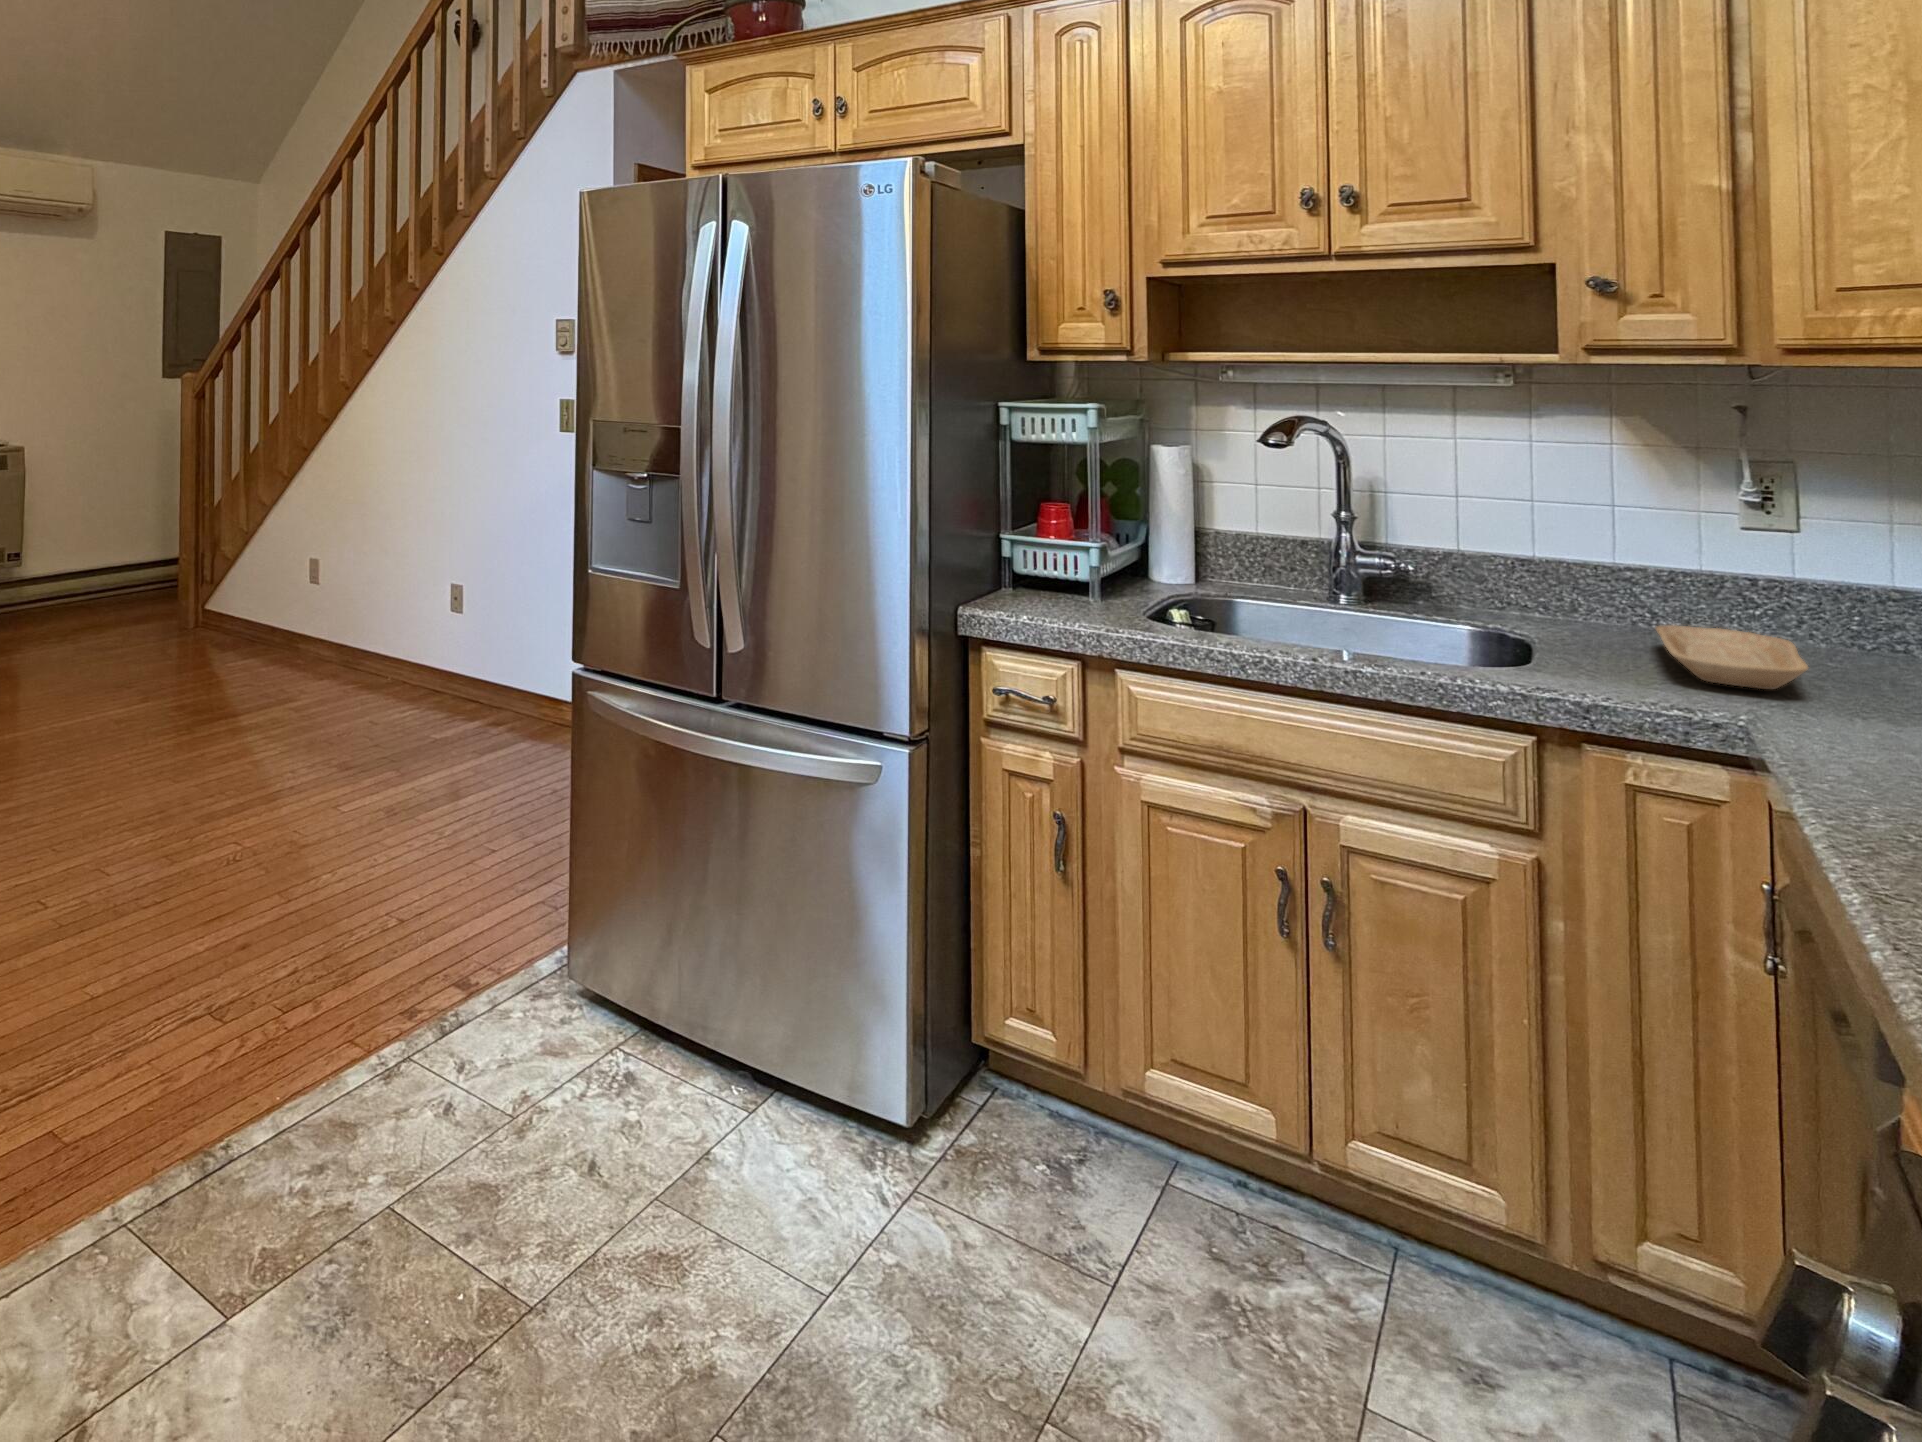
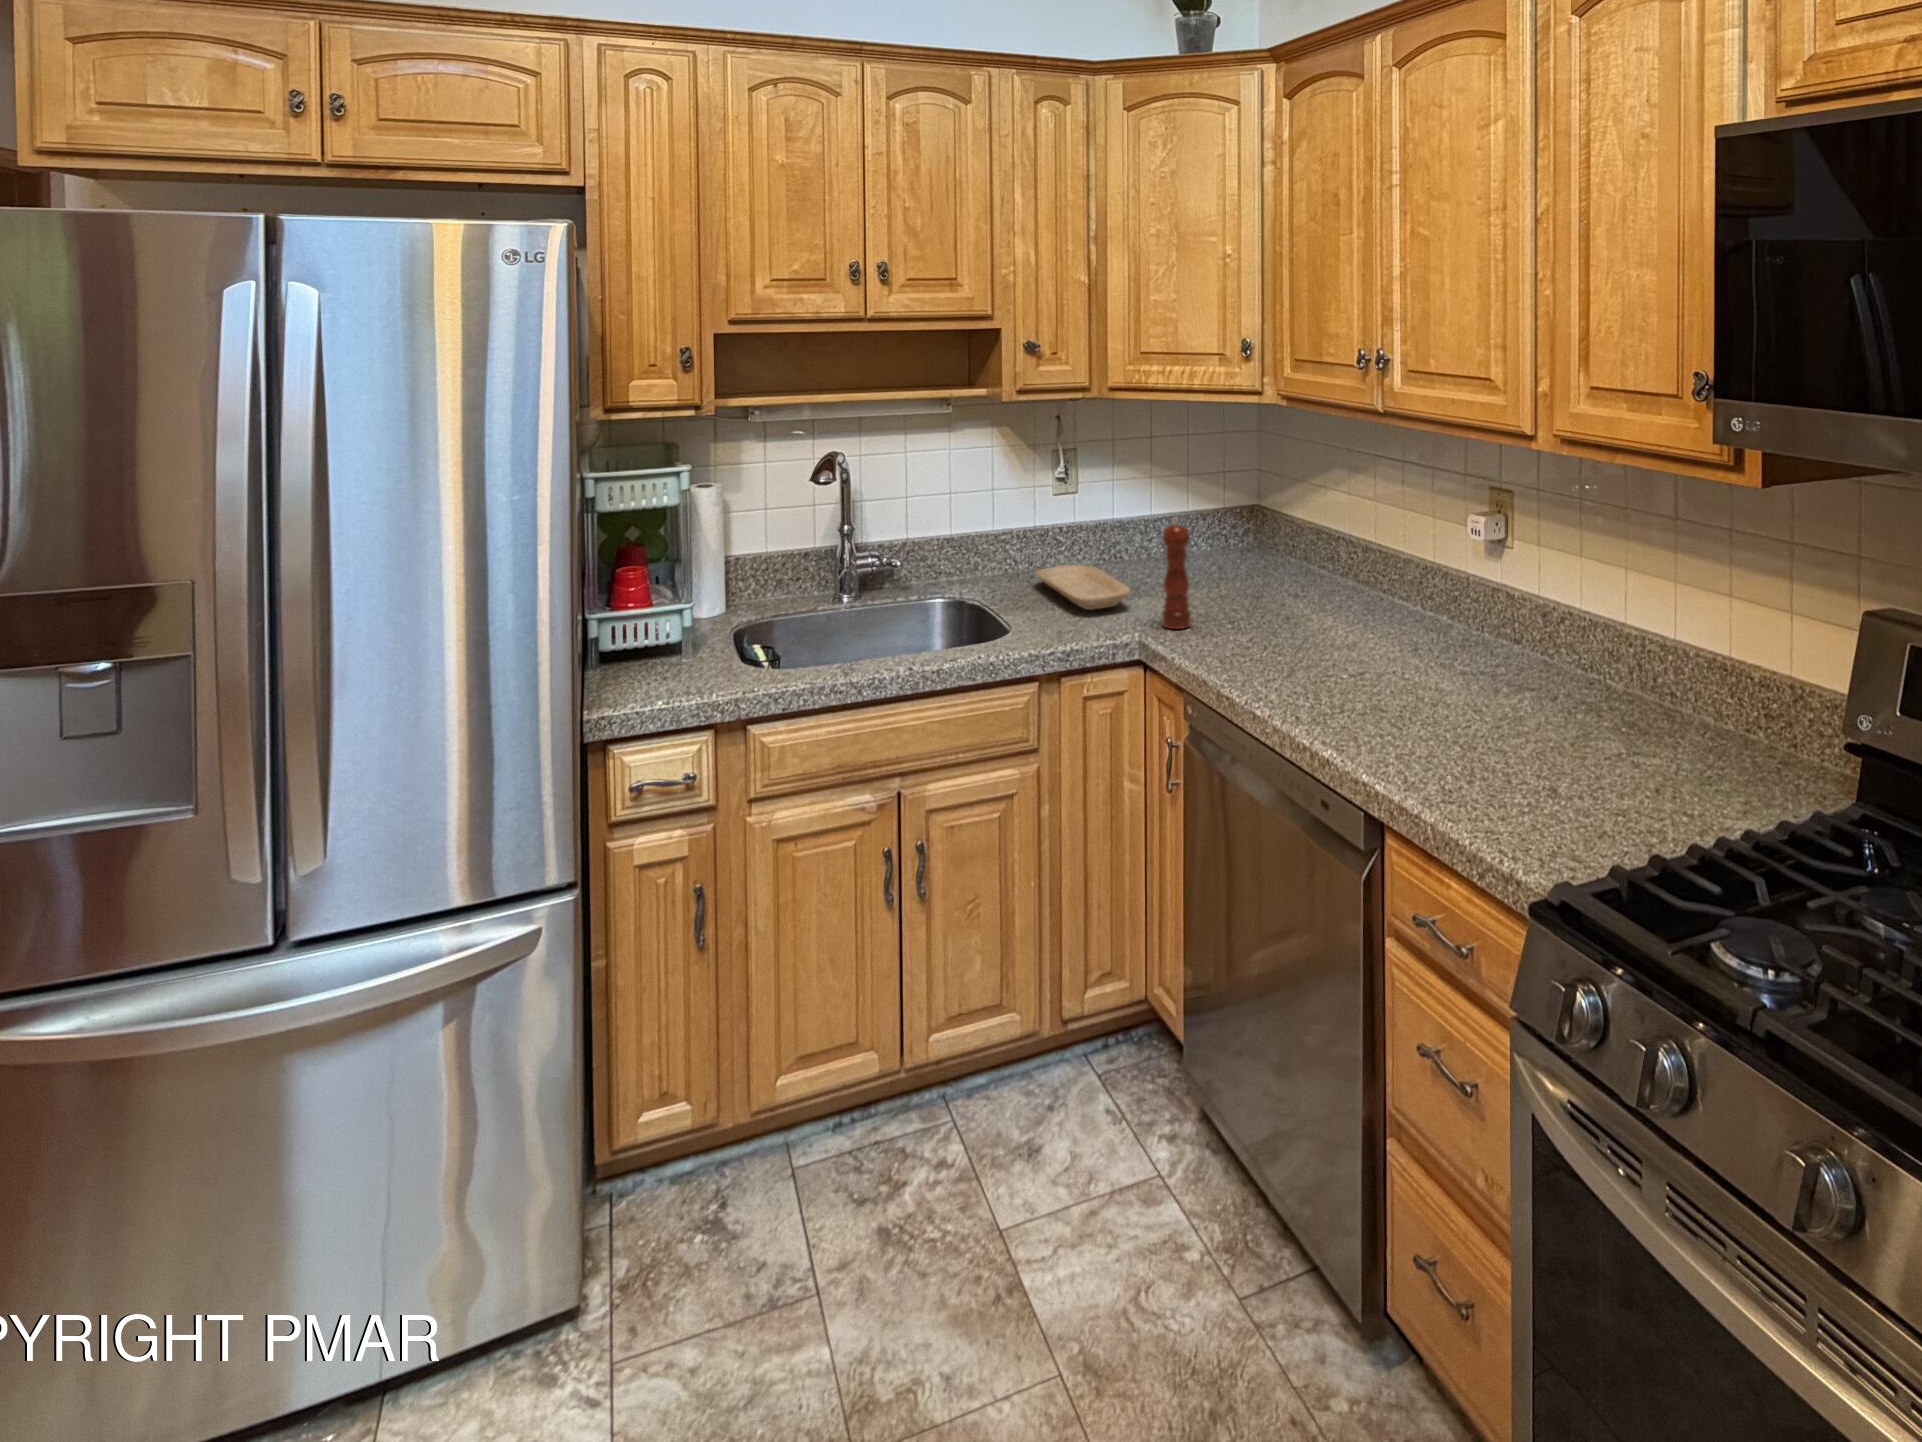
pepper mill: none [1833,549,1912,743] -> present [1162,517,1191,629]

